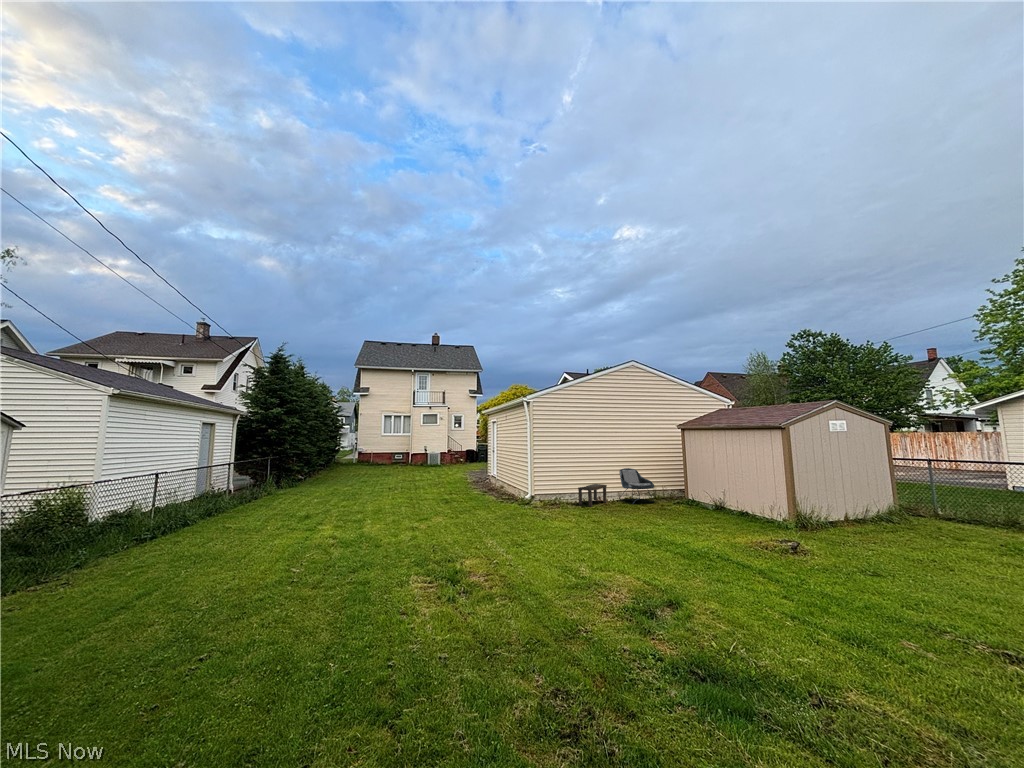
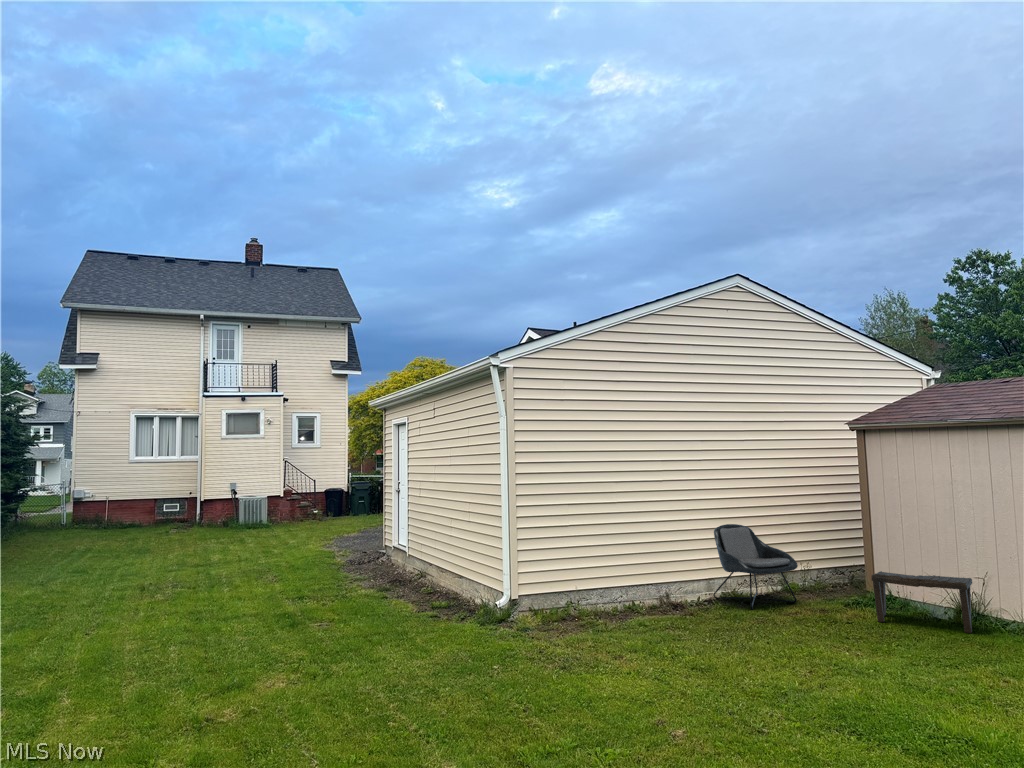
bench: present [578,484,607,507] -> present [871,571,972,633]

